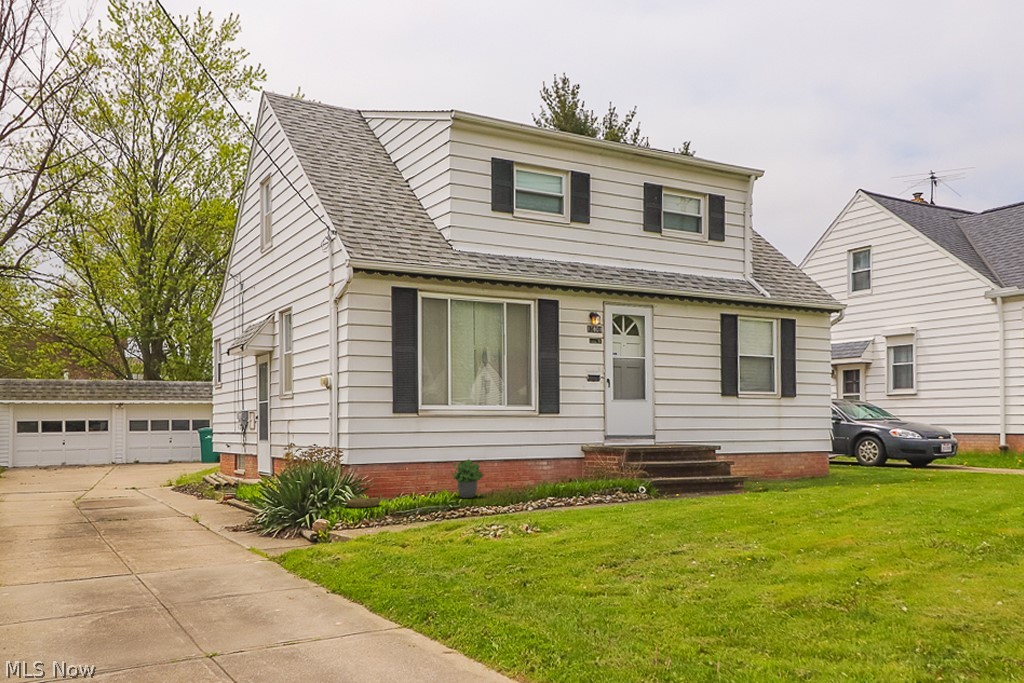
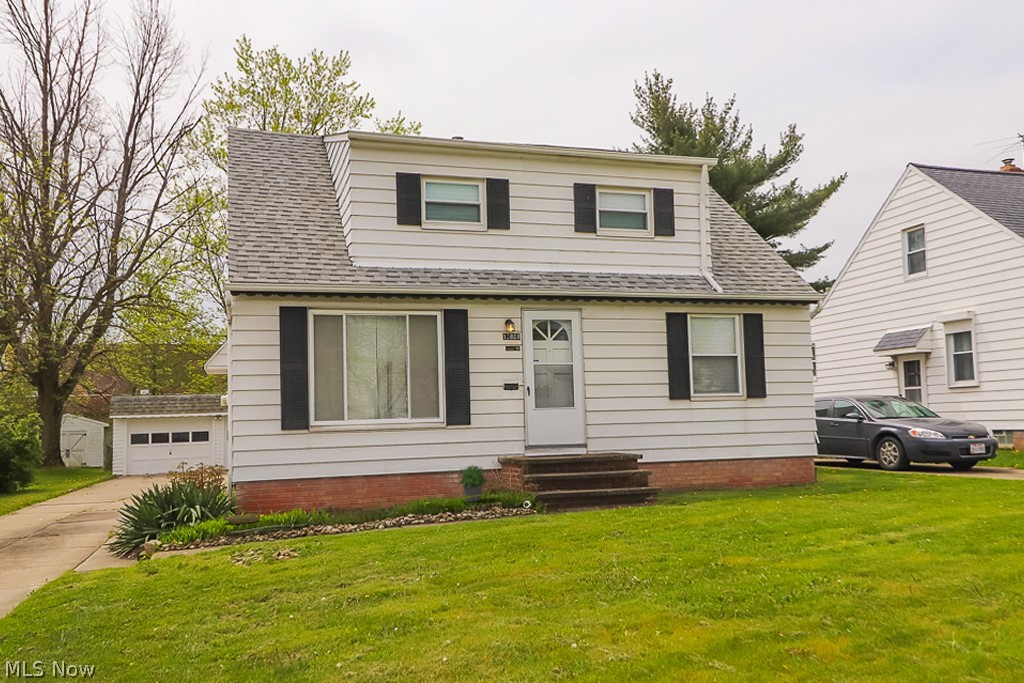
potted plant: present [452,459,484,498] -> present [459,465,488,502]

